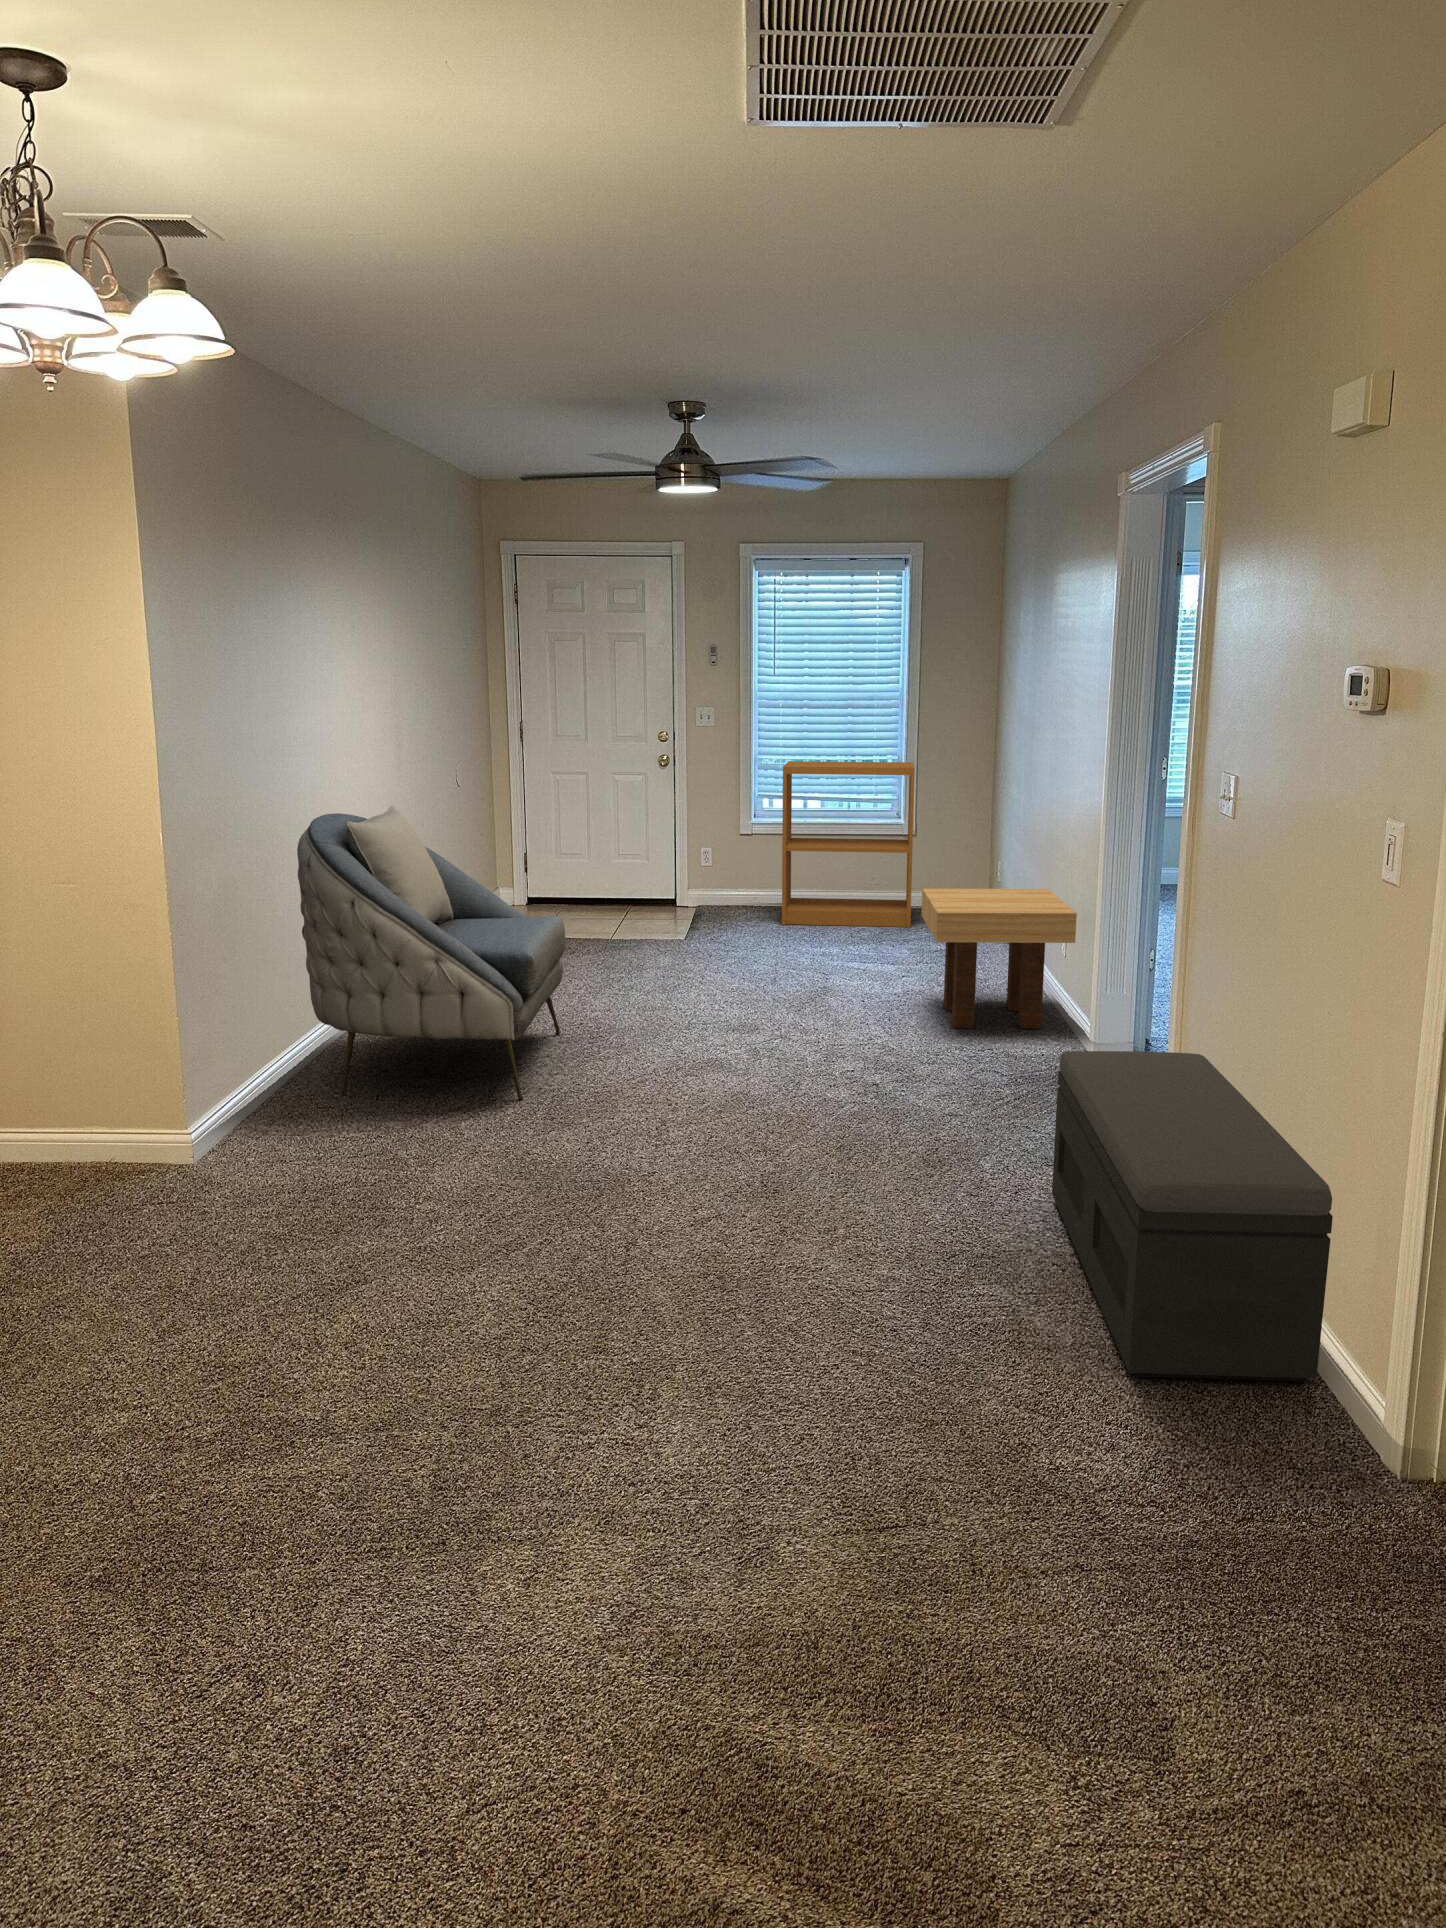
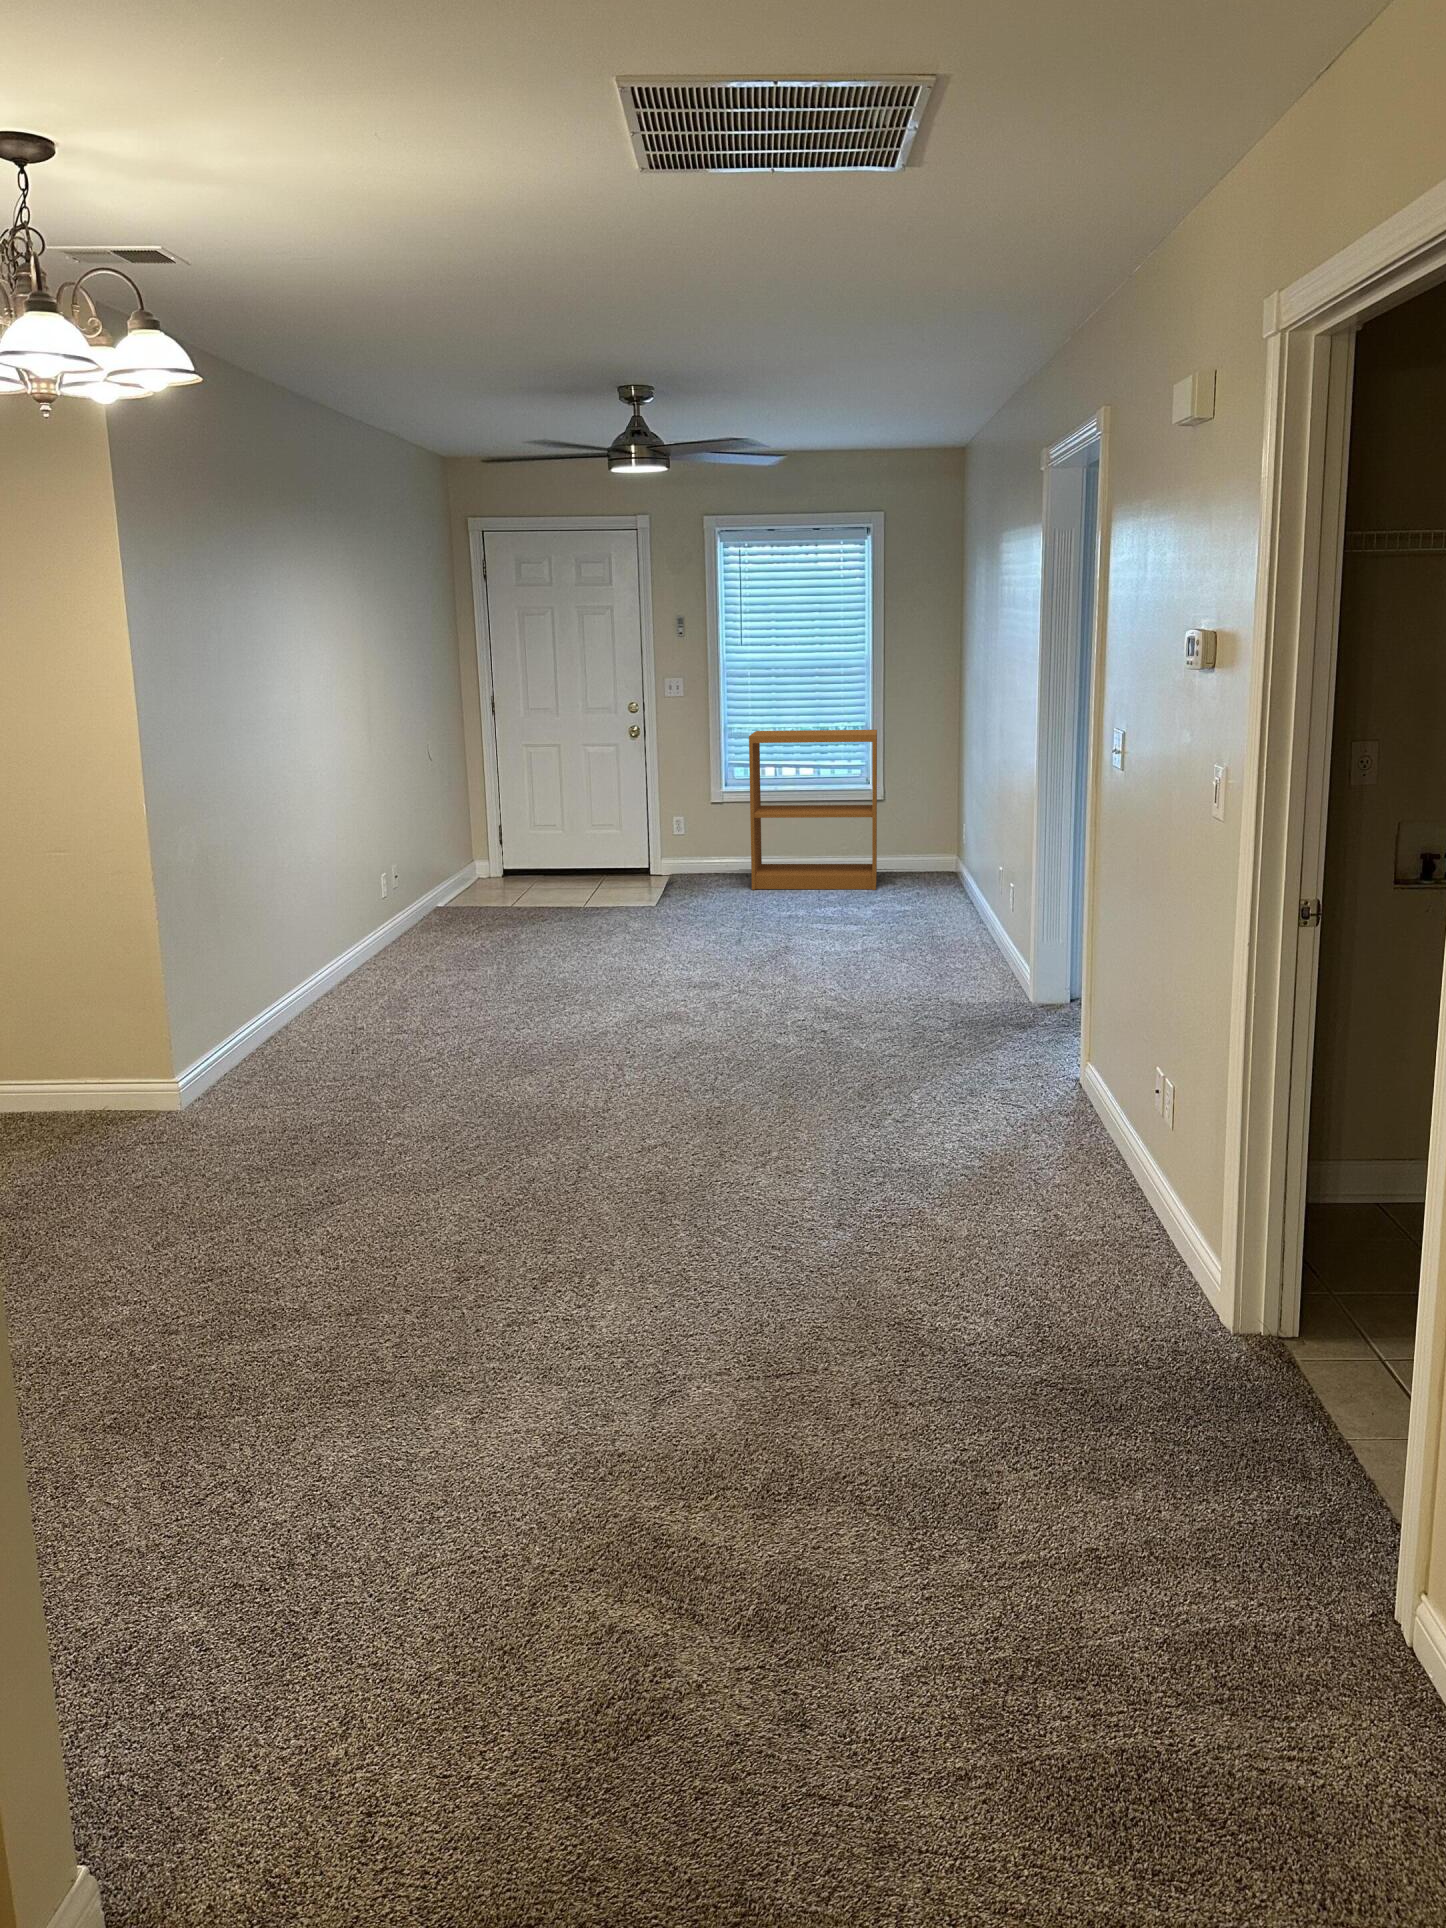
armchair: present [297,806,565,1100] -> none [277,778,532,1050]
side table: present [922,888,1077,1029] -> none [874,847,1015,980]
storage bench: present [1052,1051,1333,1382] -> none [969,986,1182,1262]

